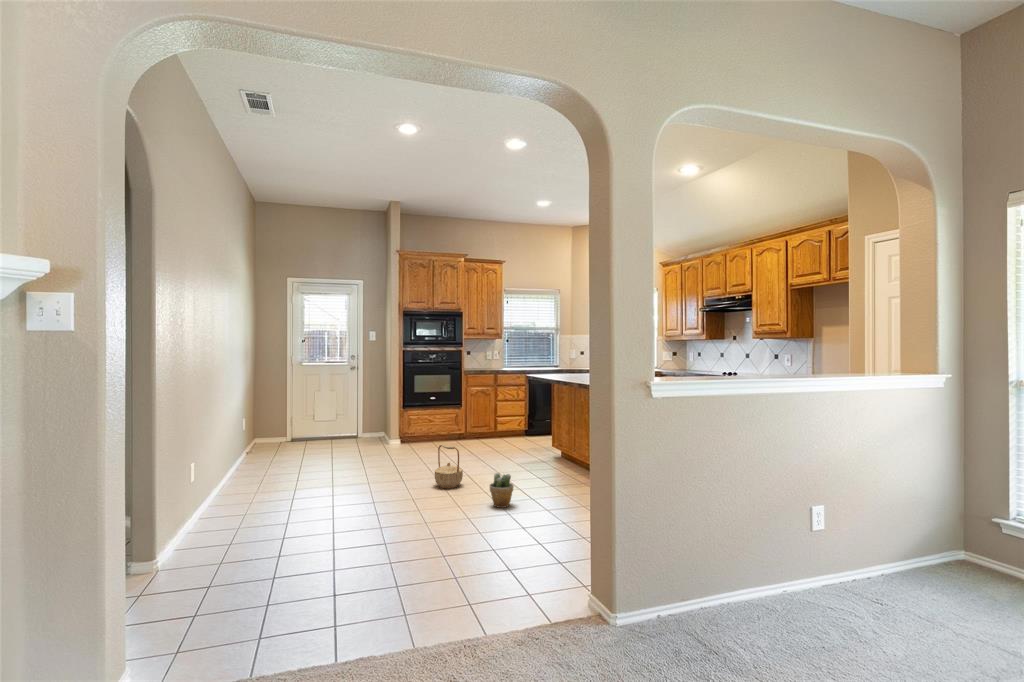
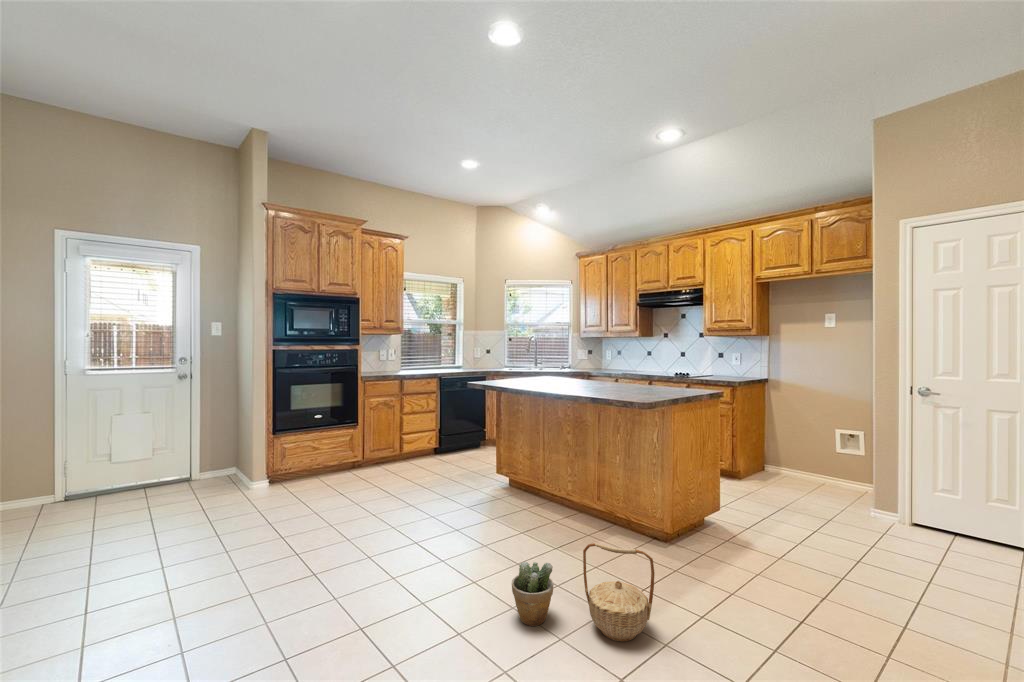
basket: present [435,445,463,489] -> present [583,543,654,641]

